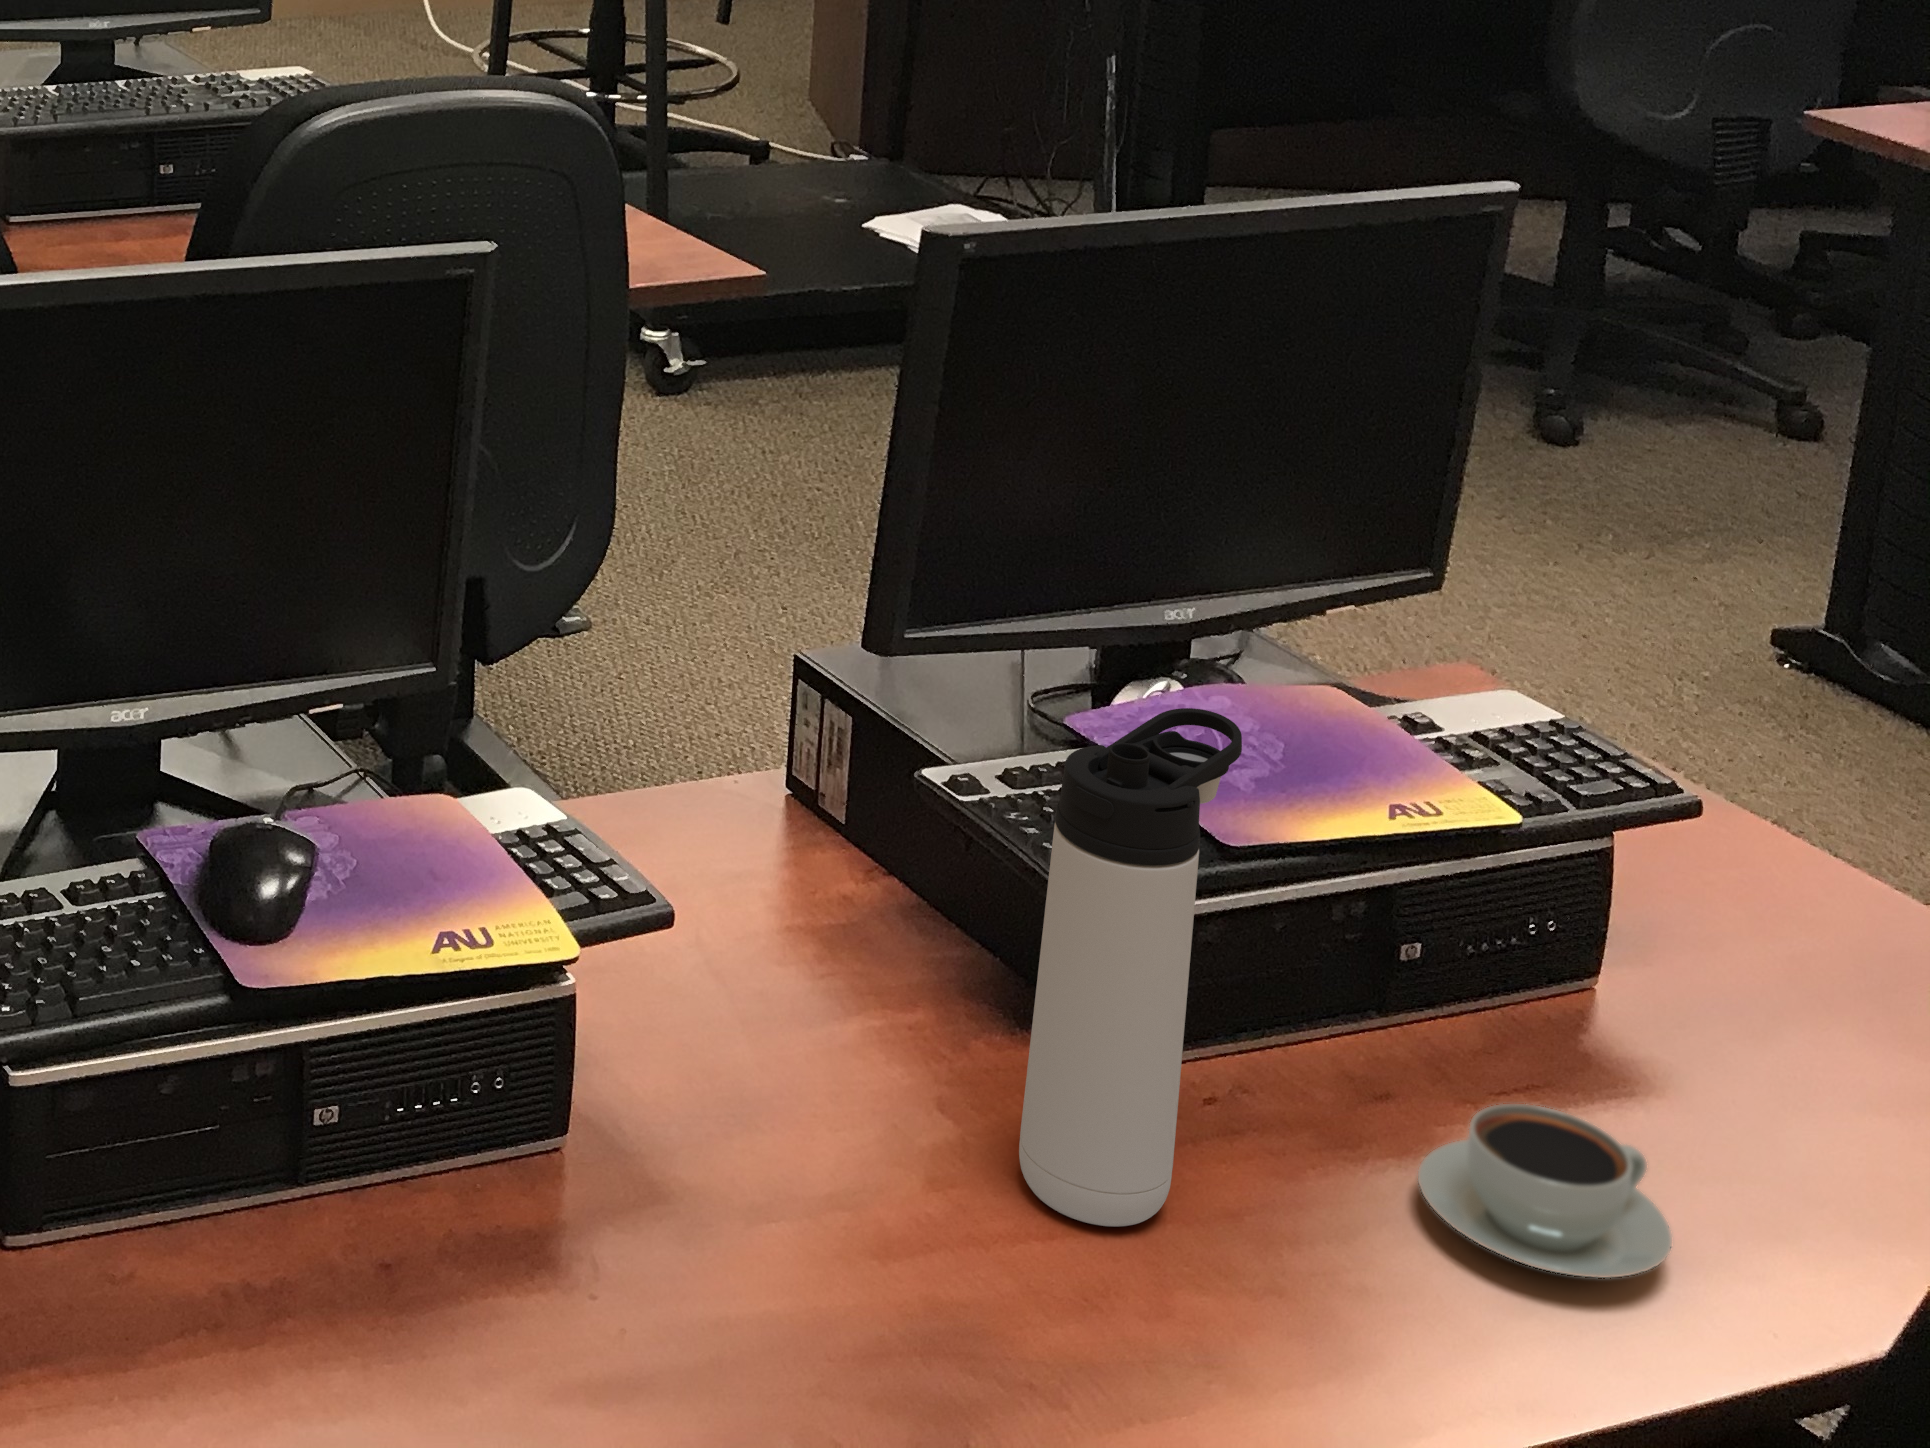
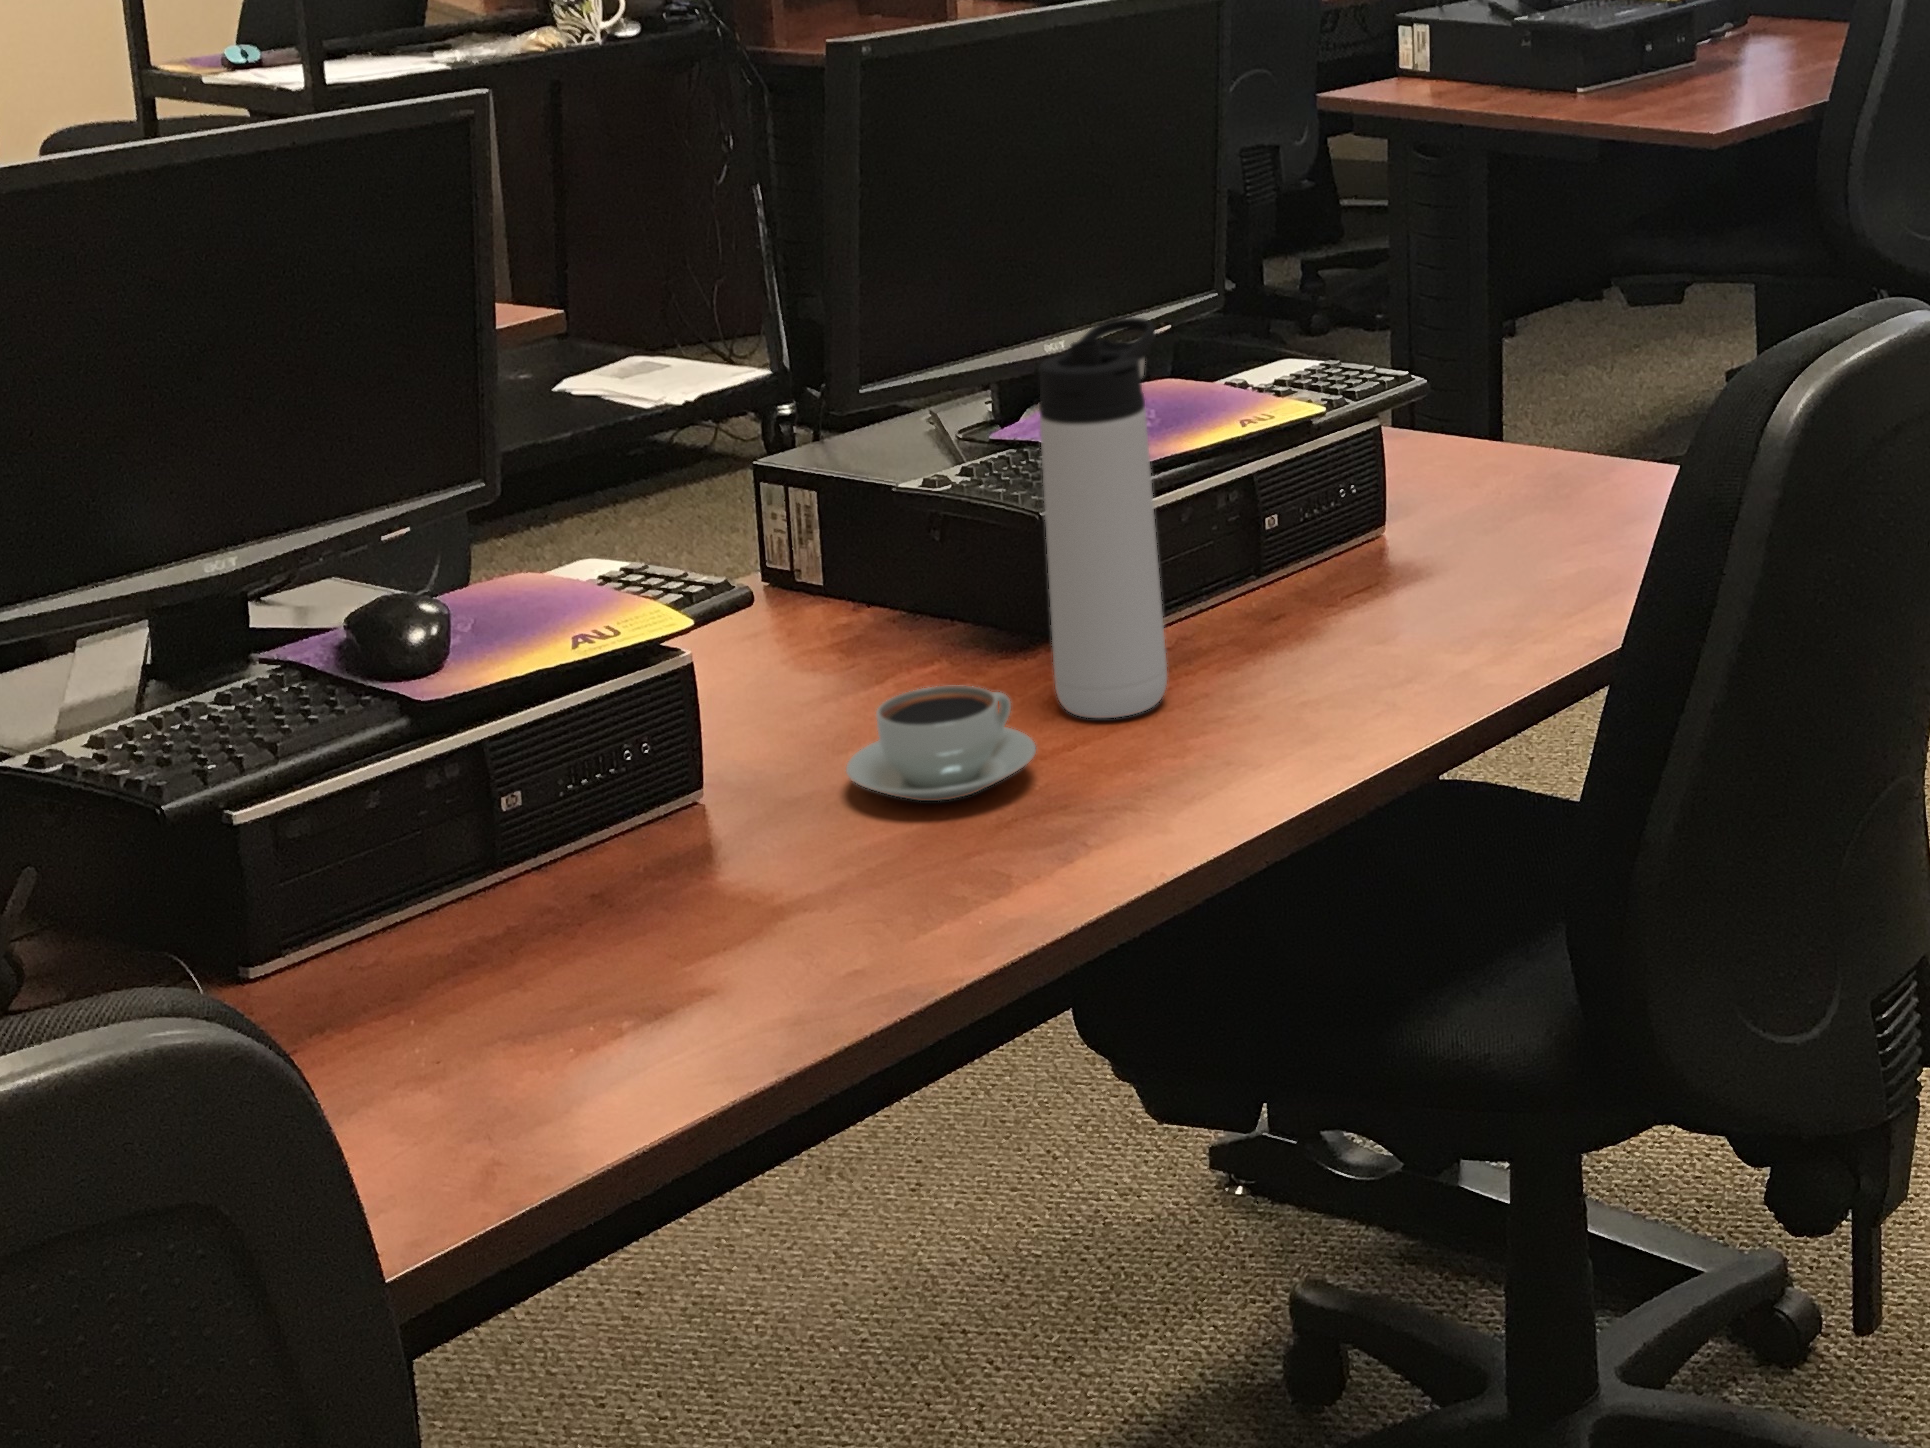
coffee cup: present [1418,1104,1672,1278] -> present [846,685,1036,801]

